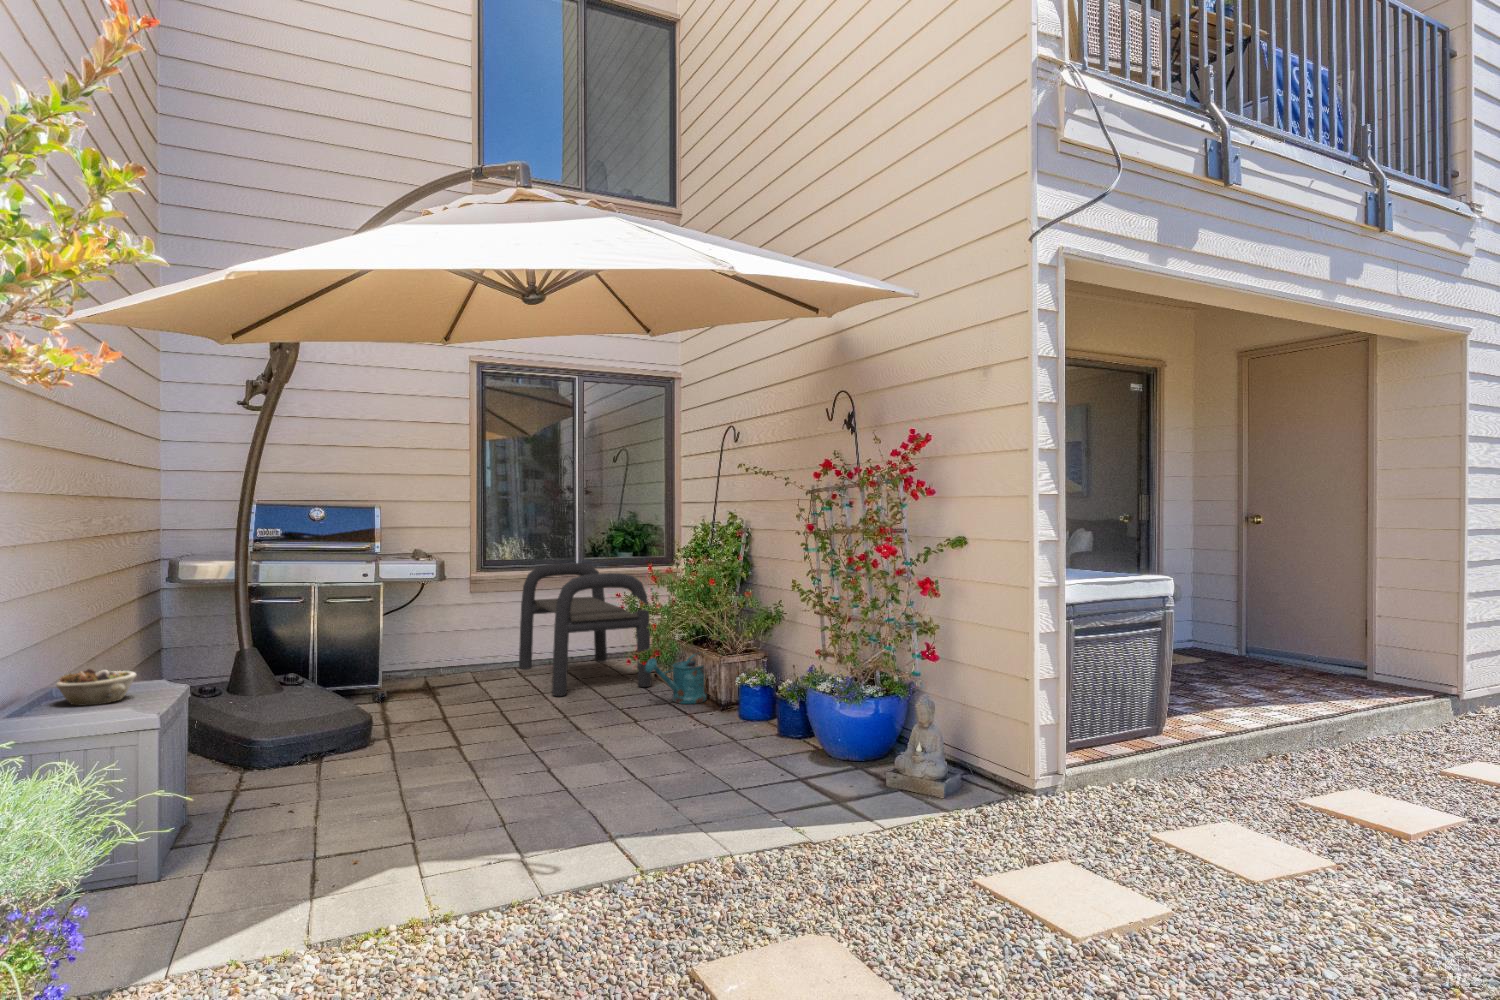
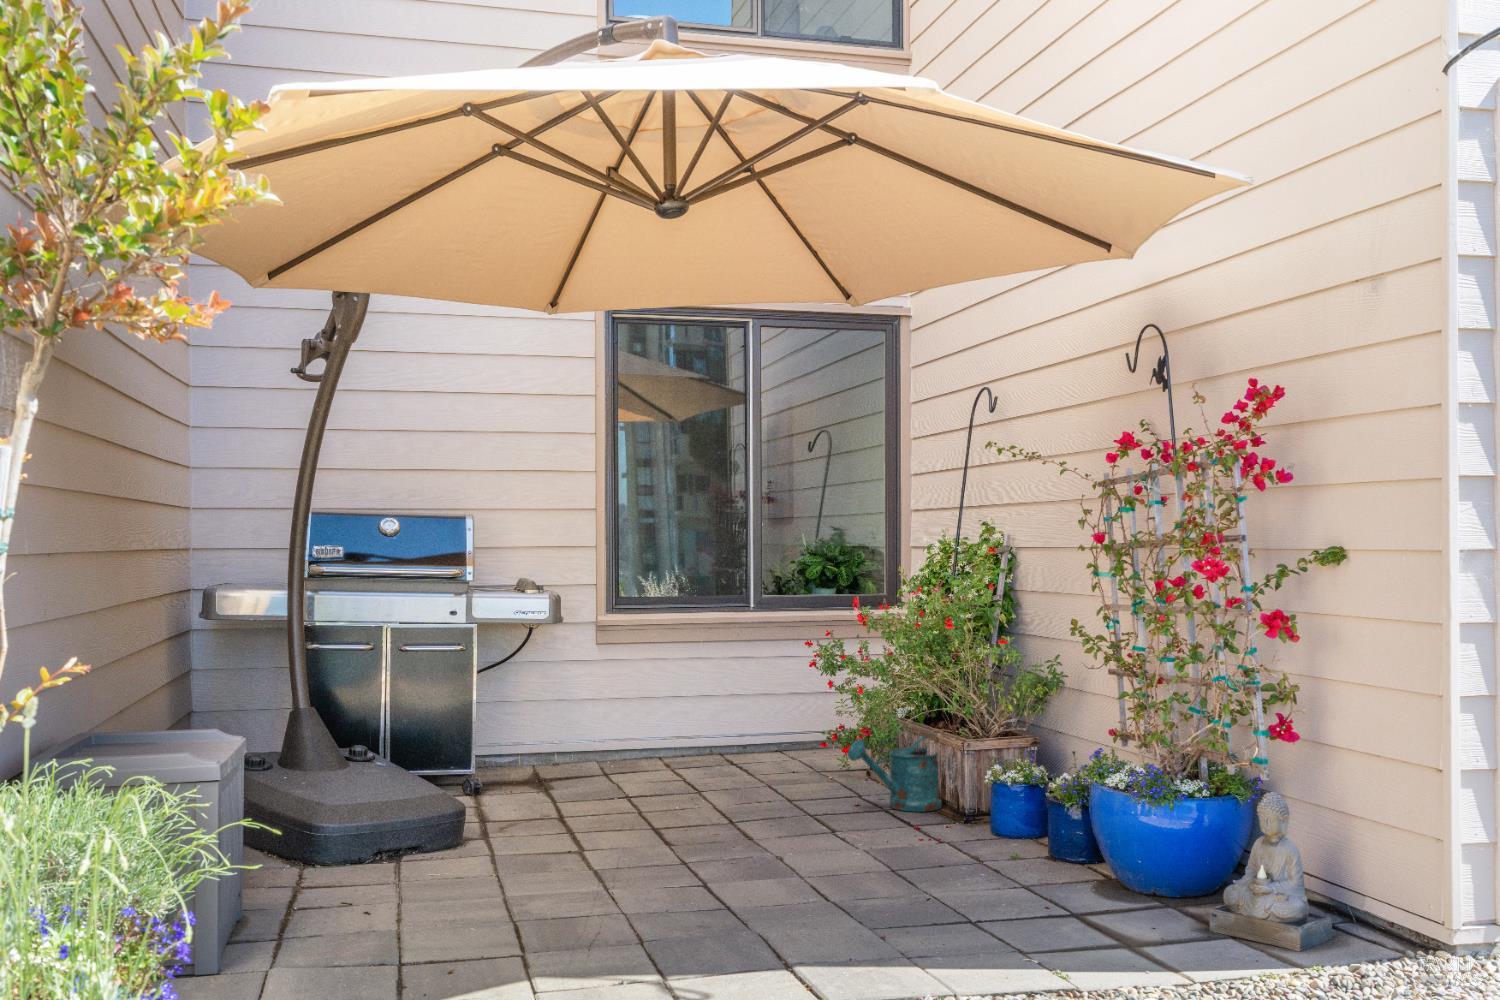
bench: present [519,563,651,696] -> none [666,603,860,795]
succulent planter: present [56,669,136,706] -> none [92,709,182,754]

